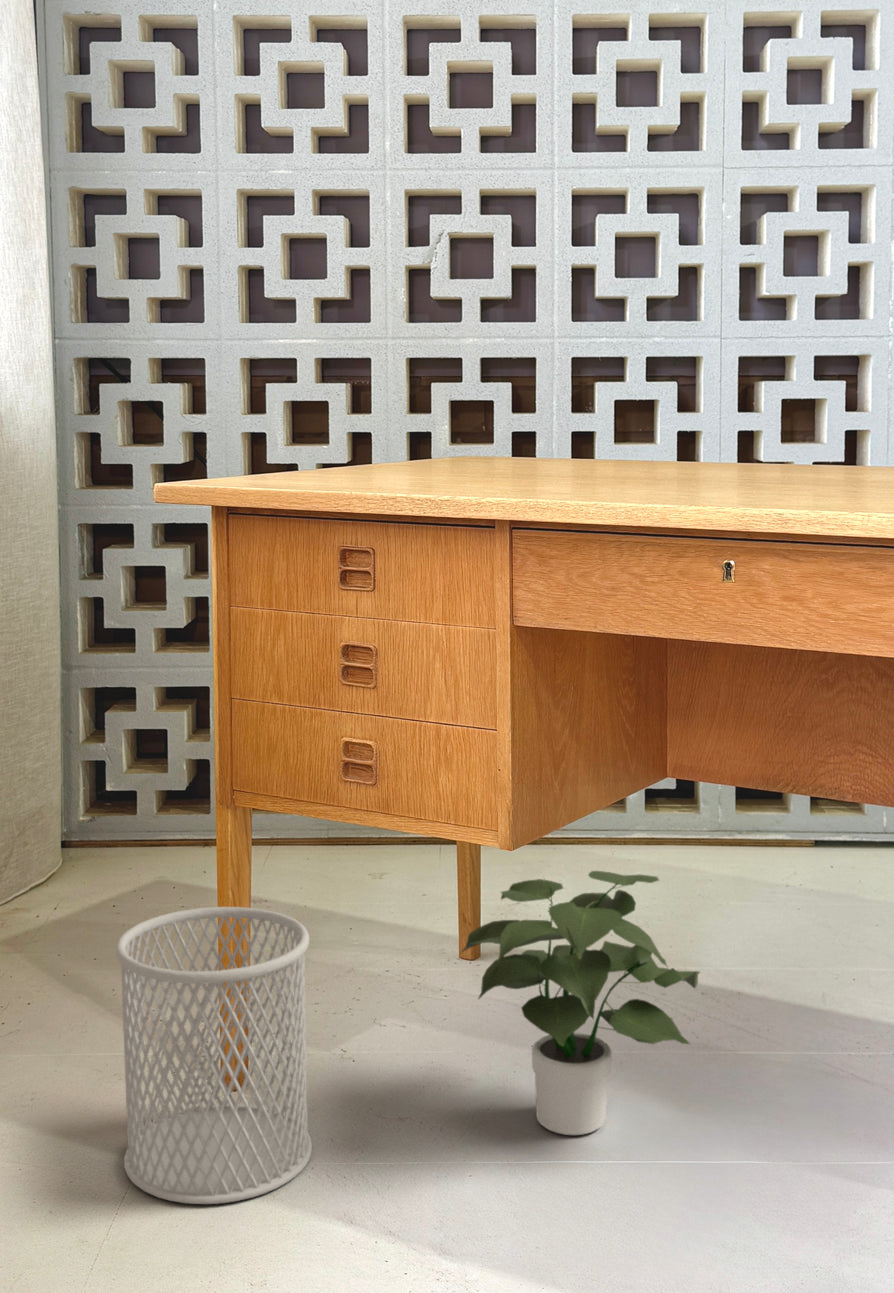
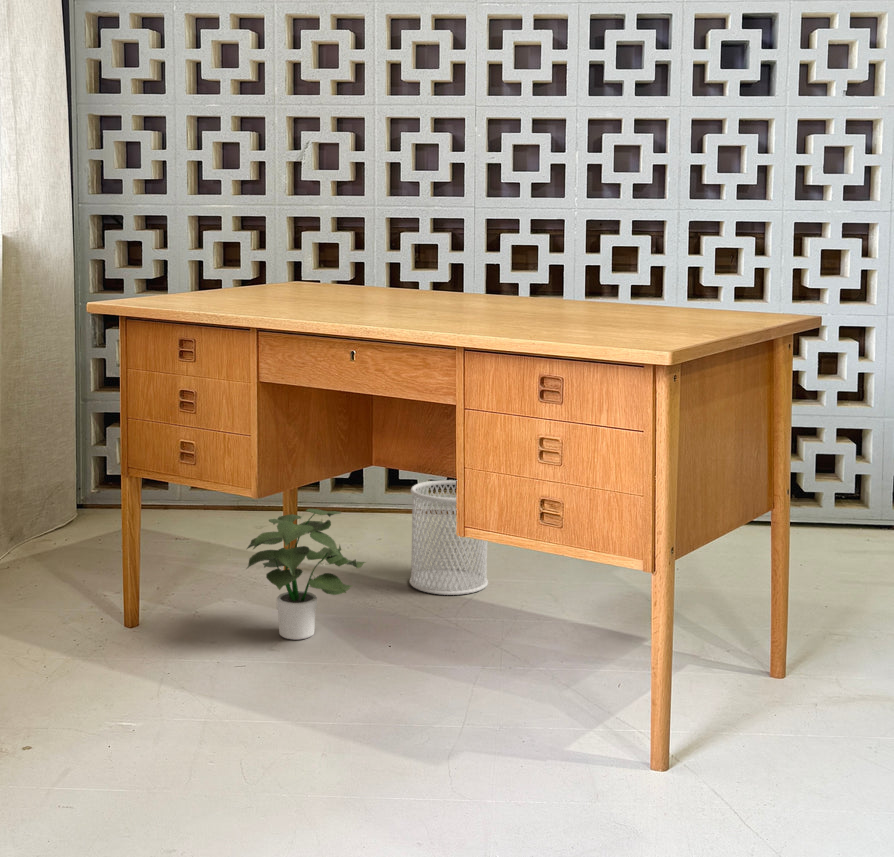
wastebasket: present [116,907,312,1204] -> present [410,480,488,595]

